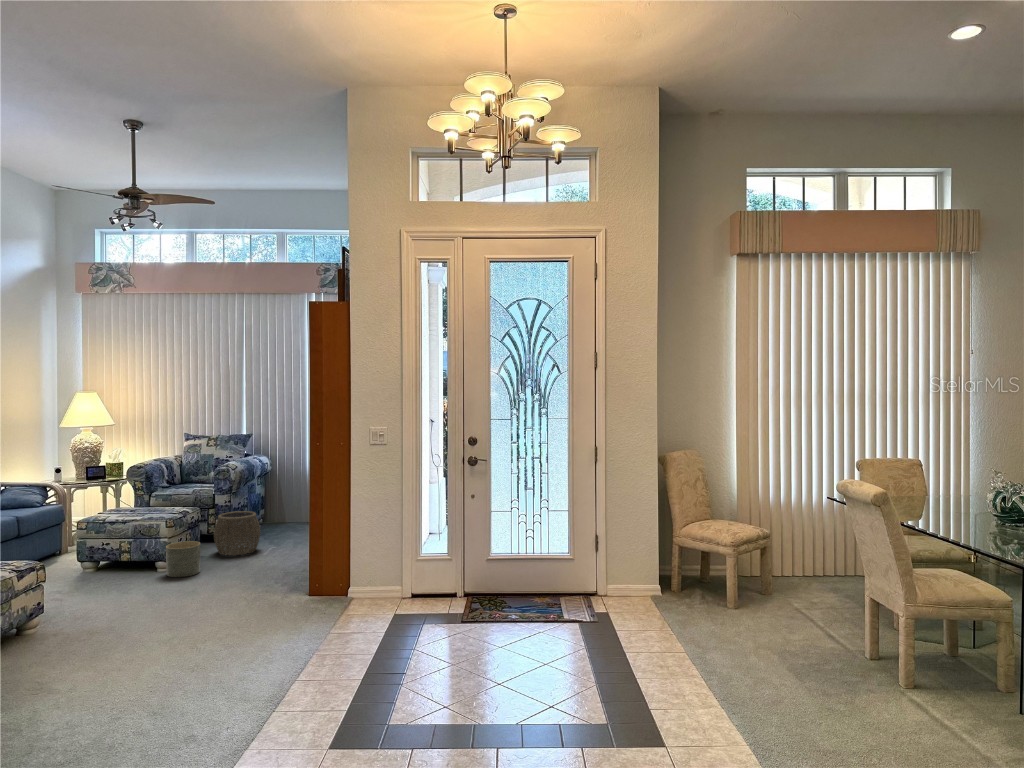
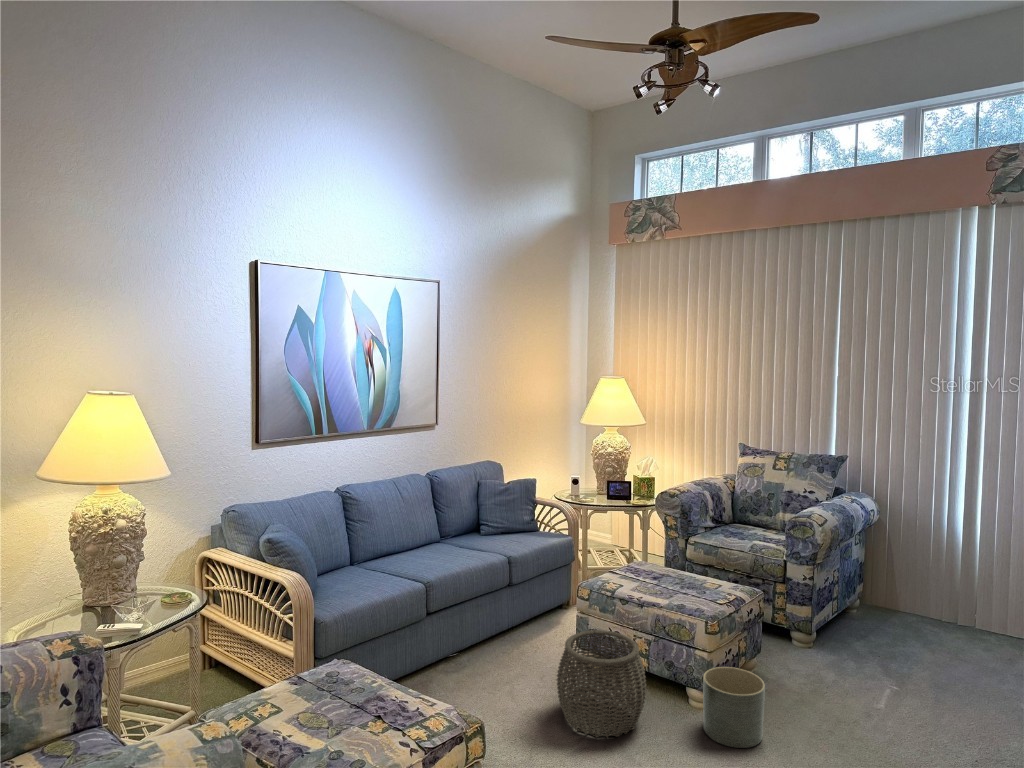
woven basket: present [214,511,260,555] -> present [557,630,646,738]

